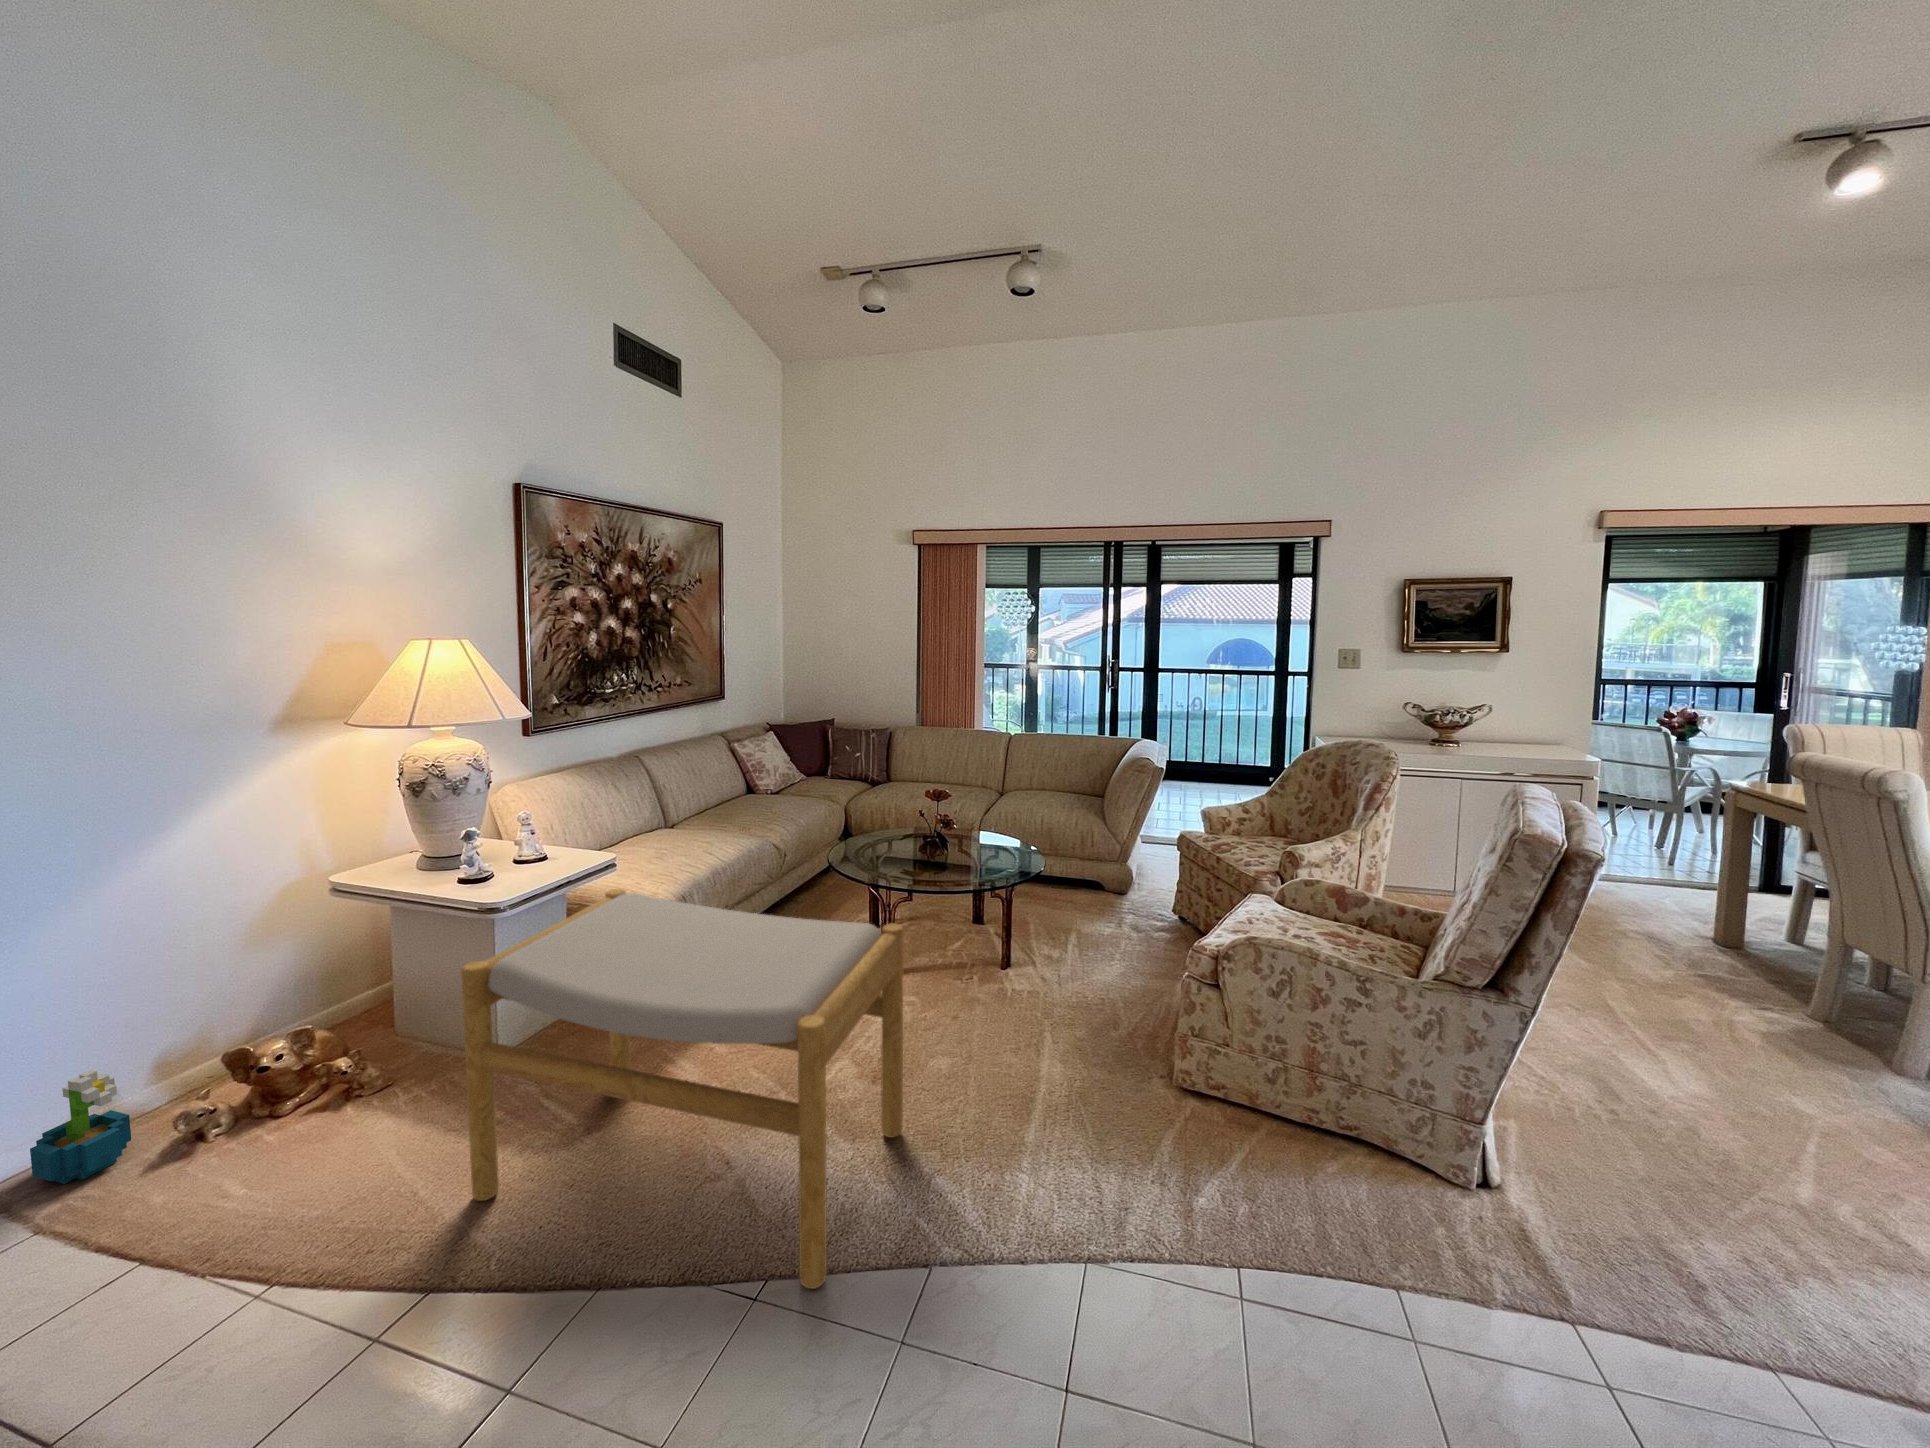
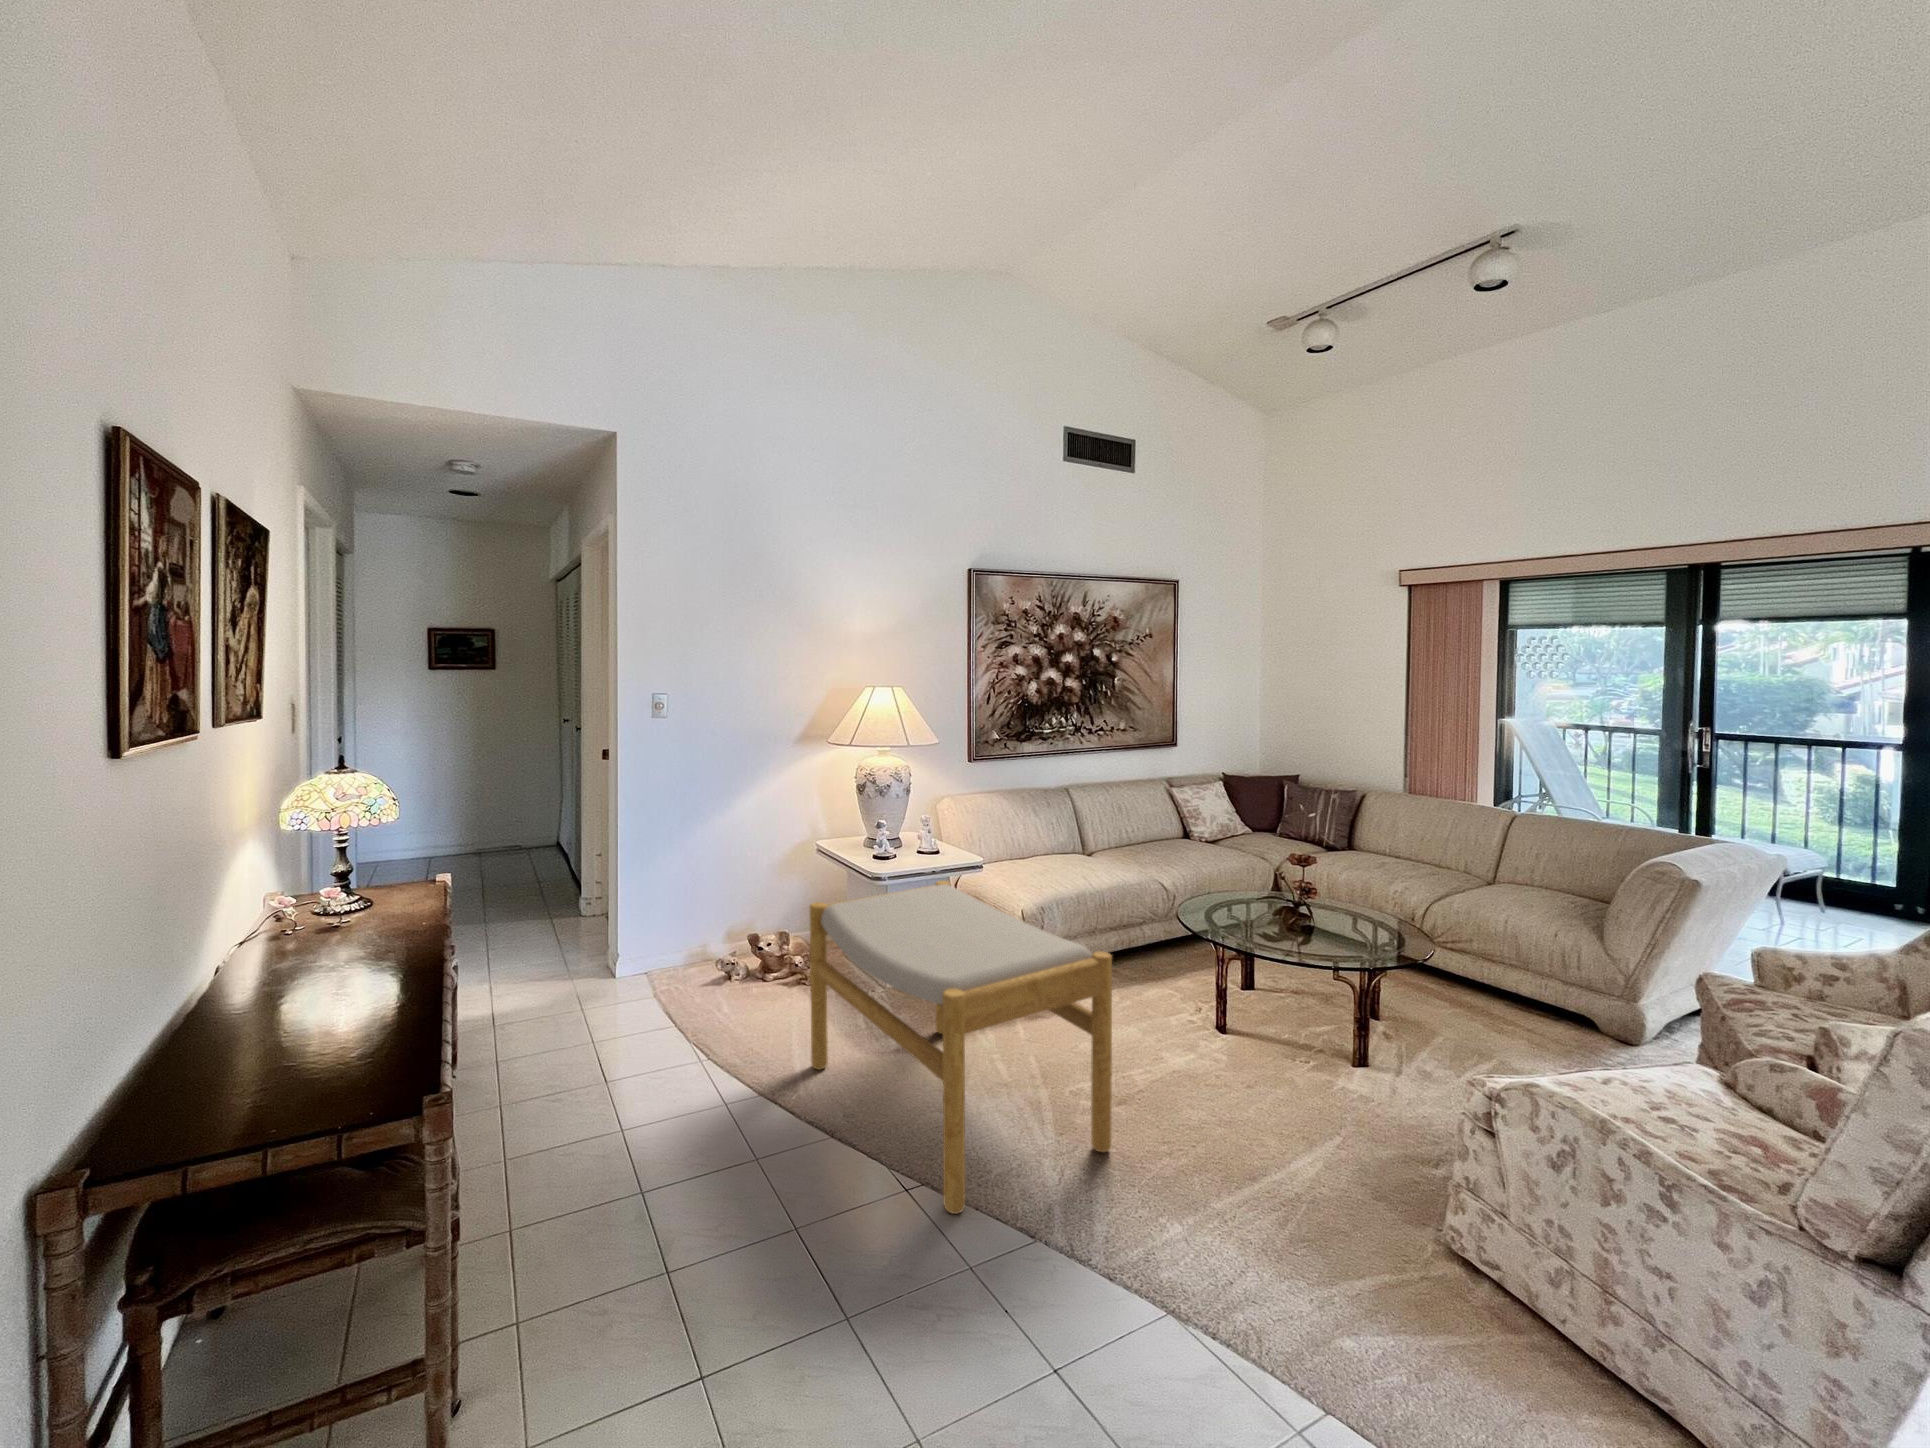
decorative plant: present [30,1070,131,1184] -> none [658,923,699,984]

